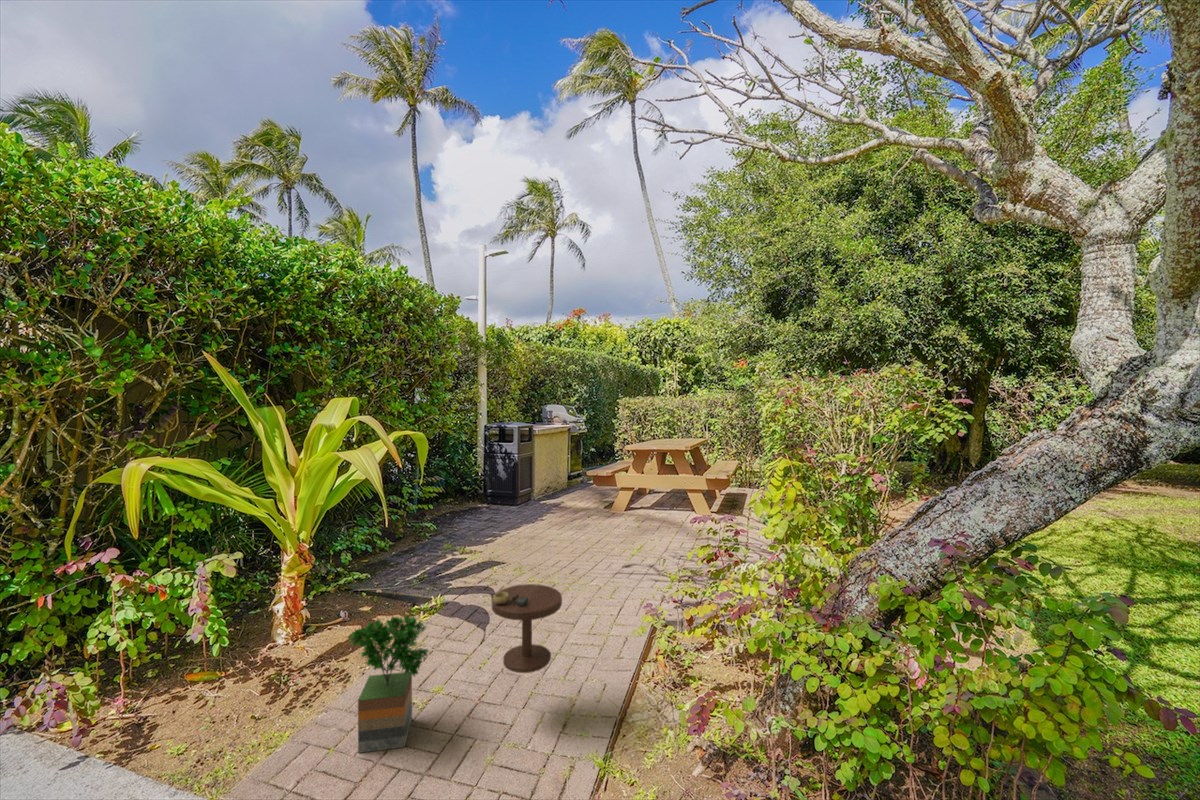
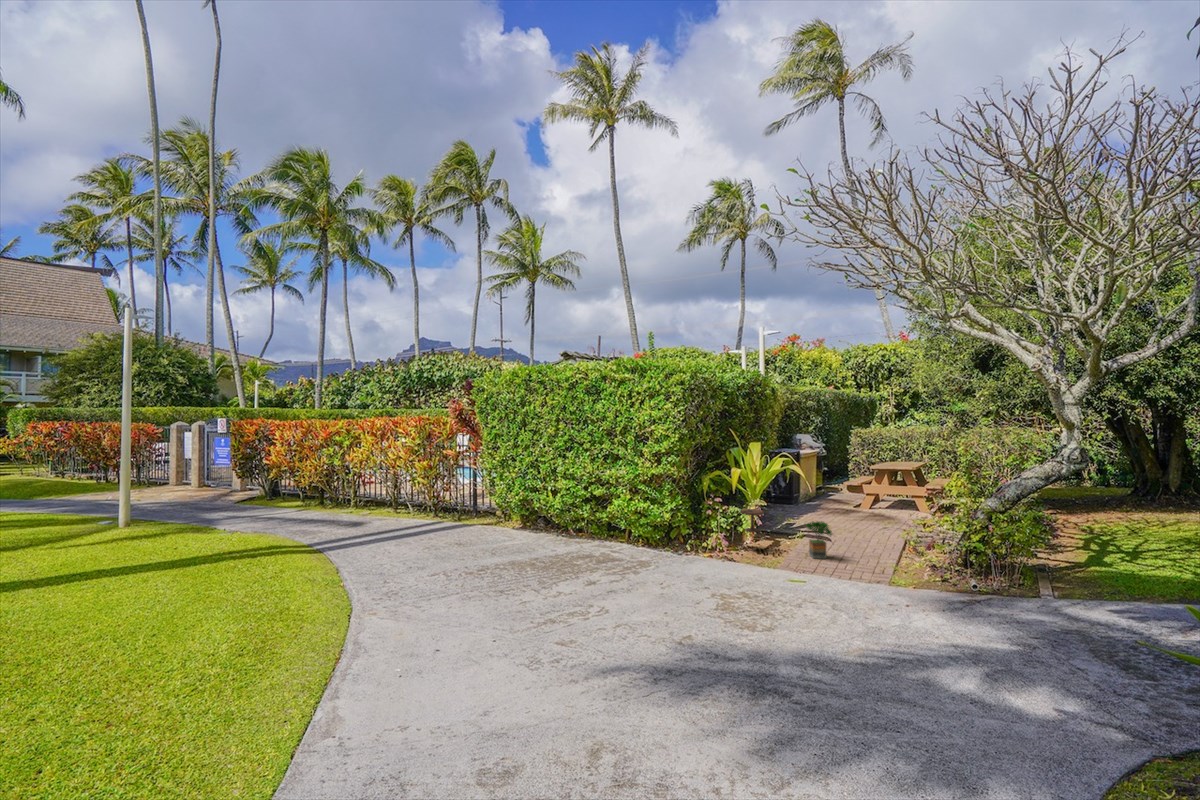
side table: present [492,584,562,673] -> present [741,508,764,532]

